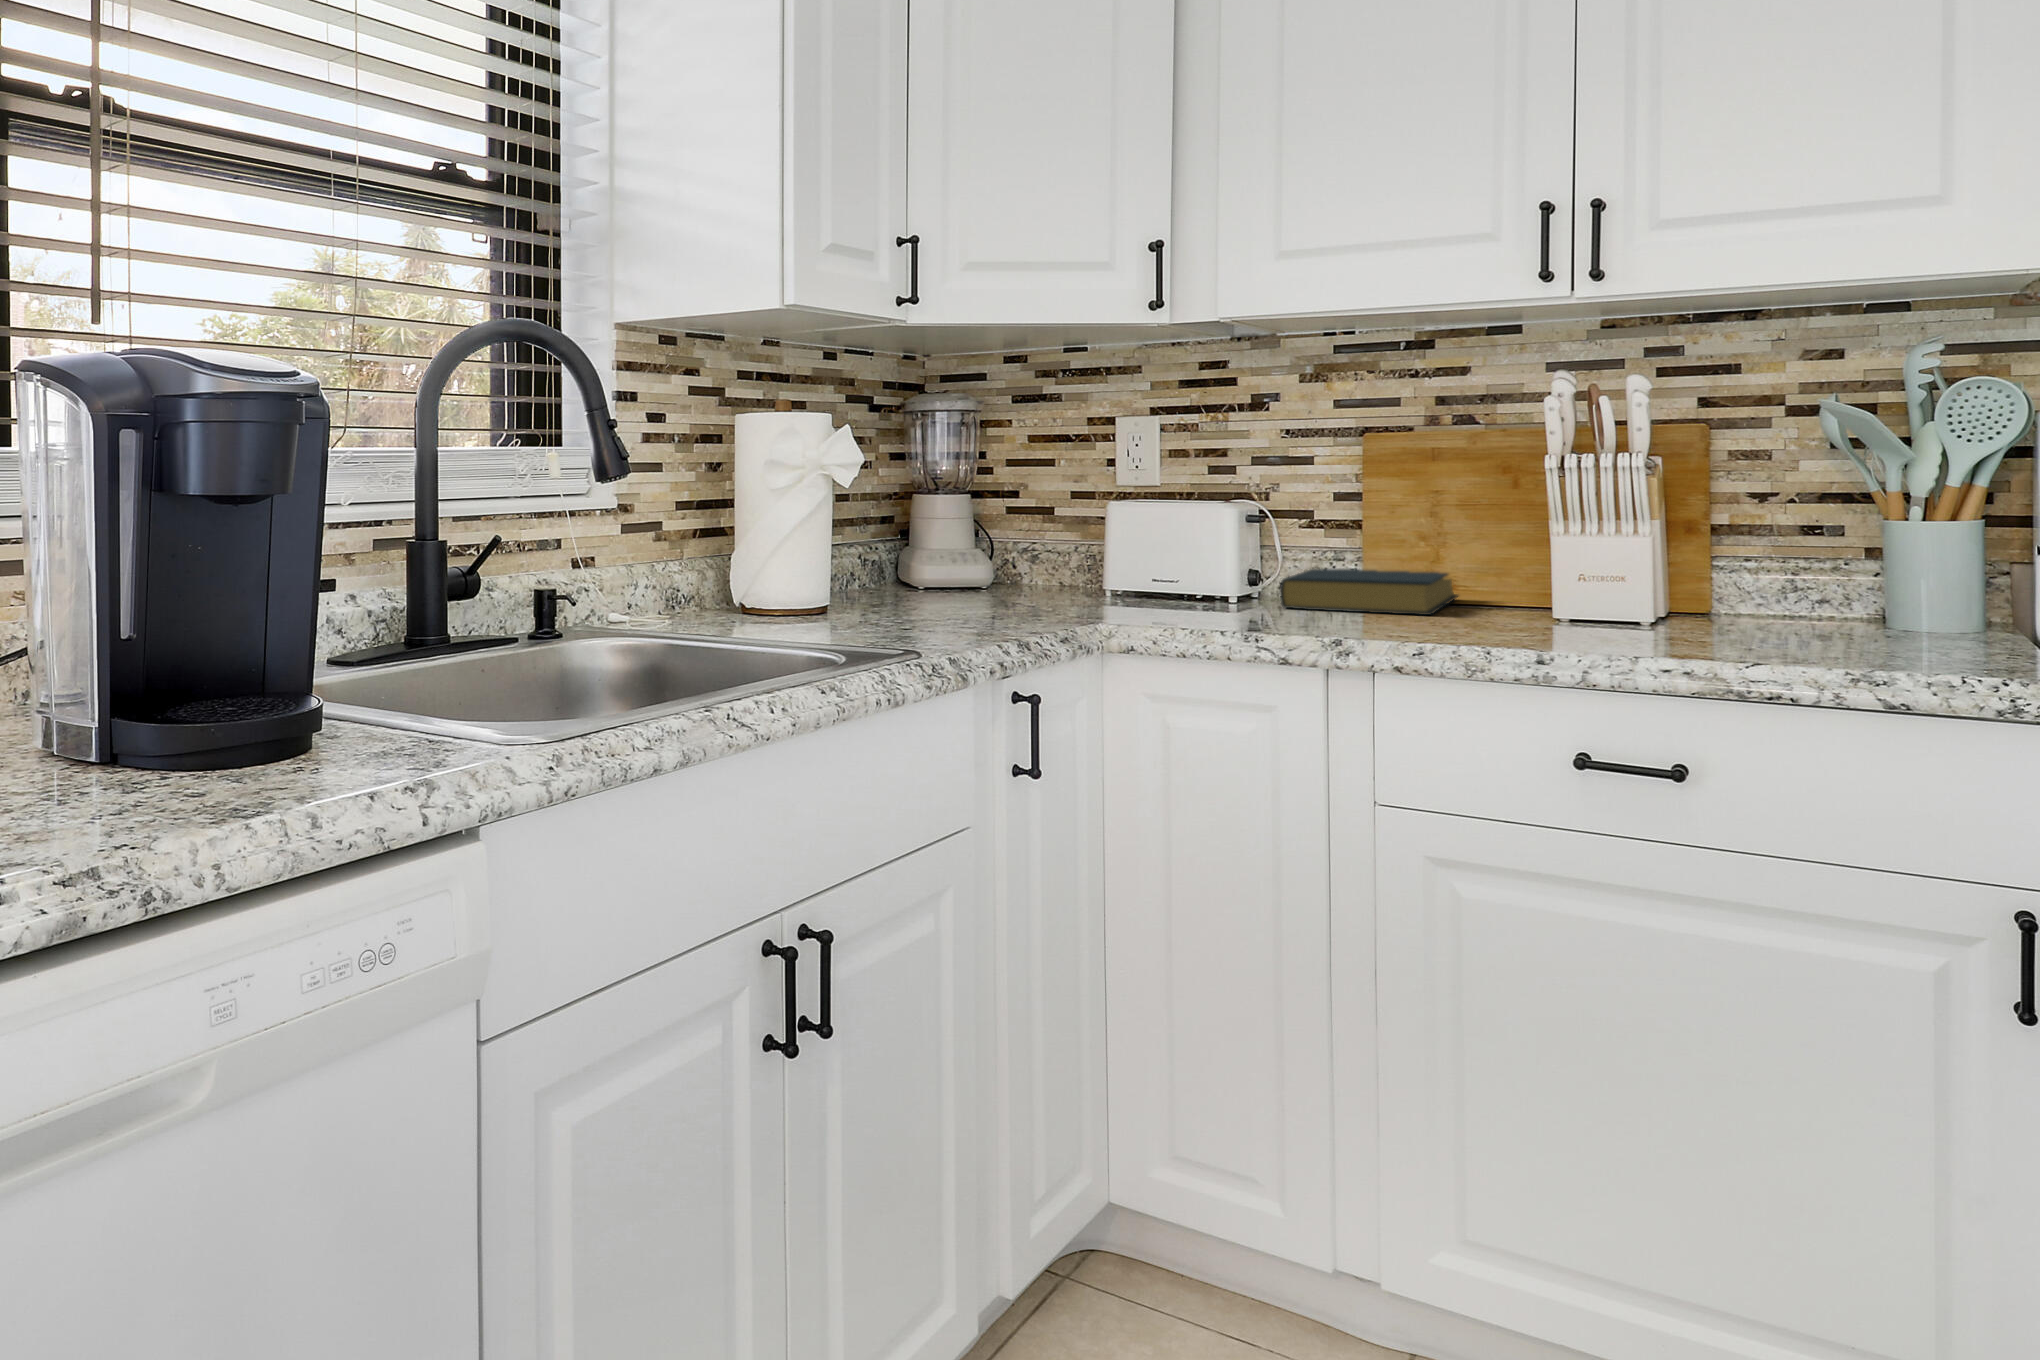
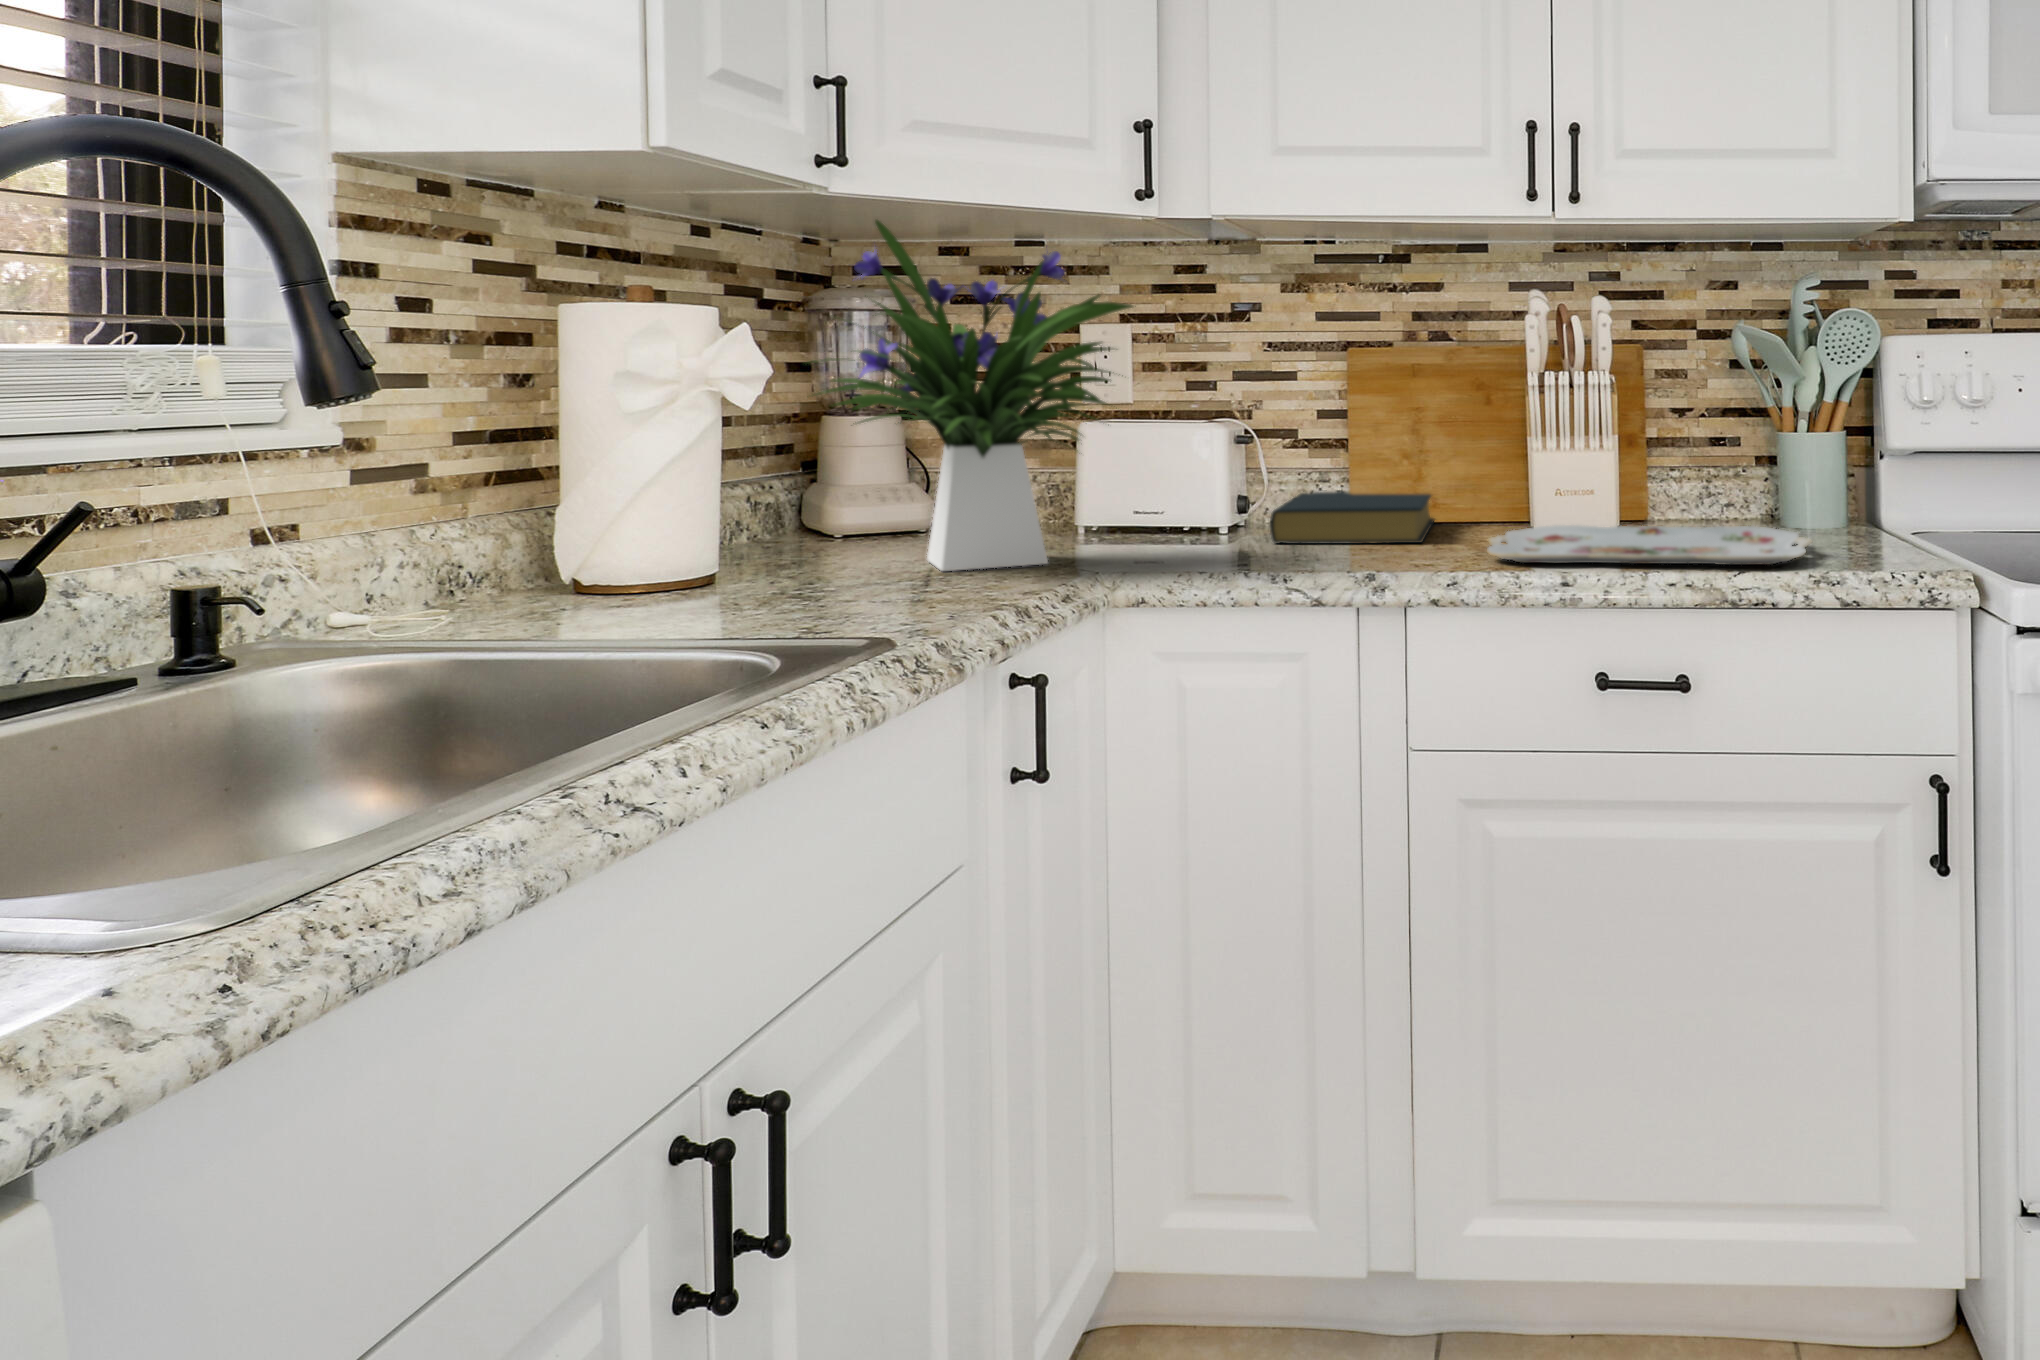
flower arrangement: none [896,342,1154,613] -> present [808,220,1133,571]
serving tray: none [1490,606,1909,655] -> present [1487,525,1811,565]

